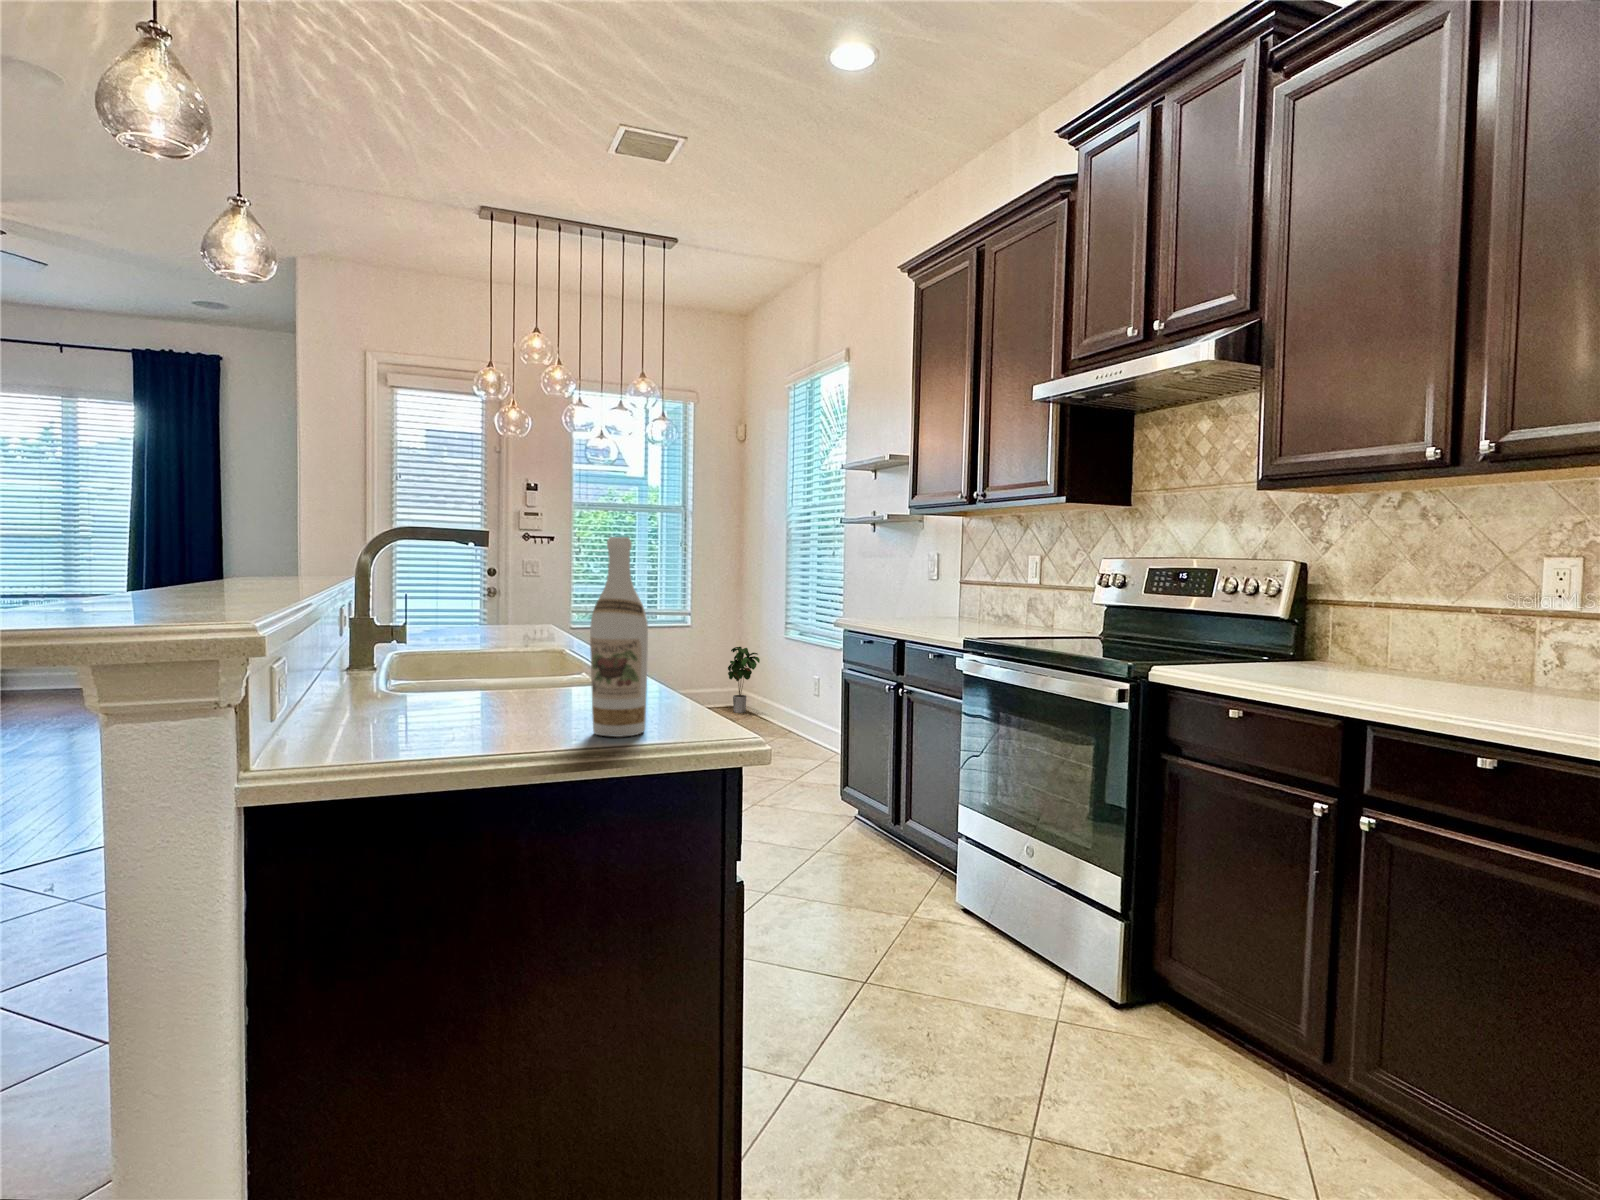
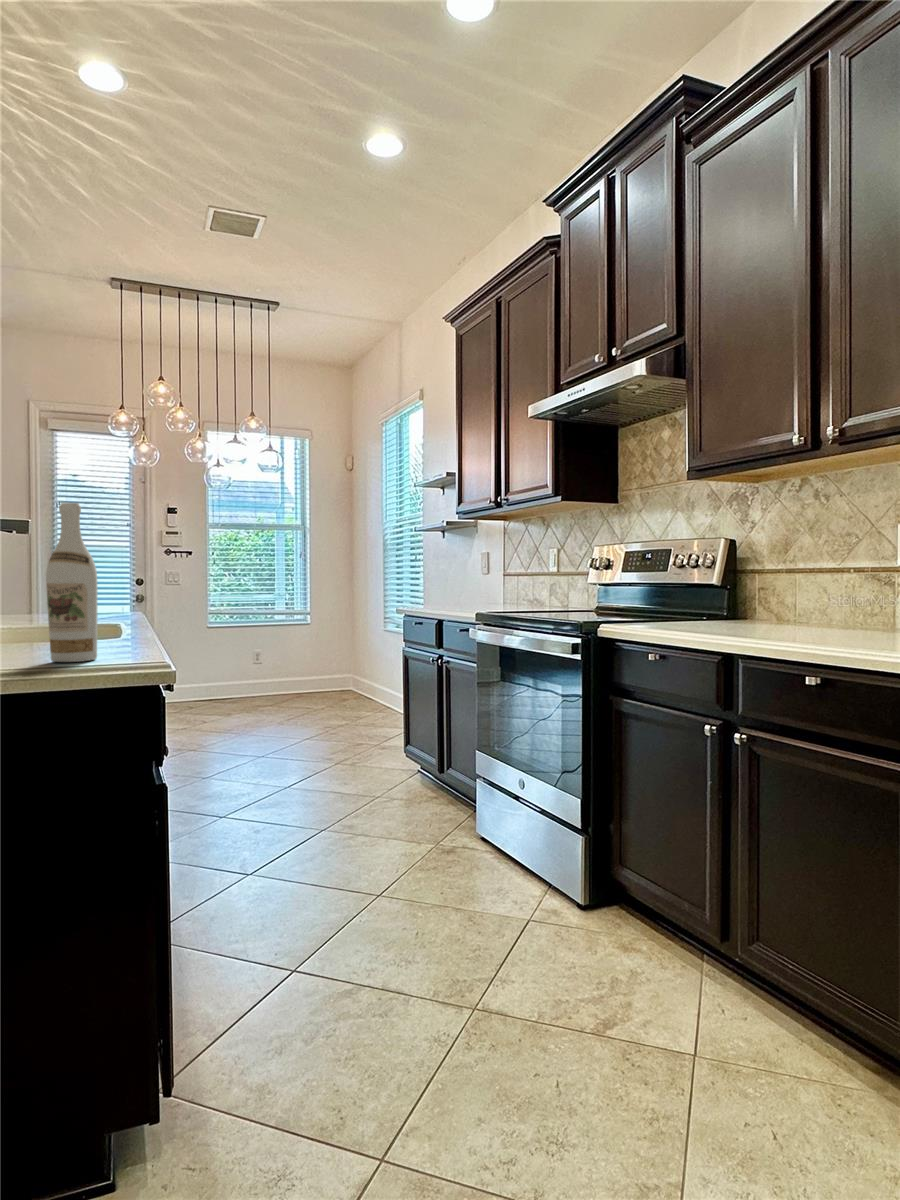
potted plant: present [728,647,760,713] -> none [342,642,367,697]

